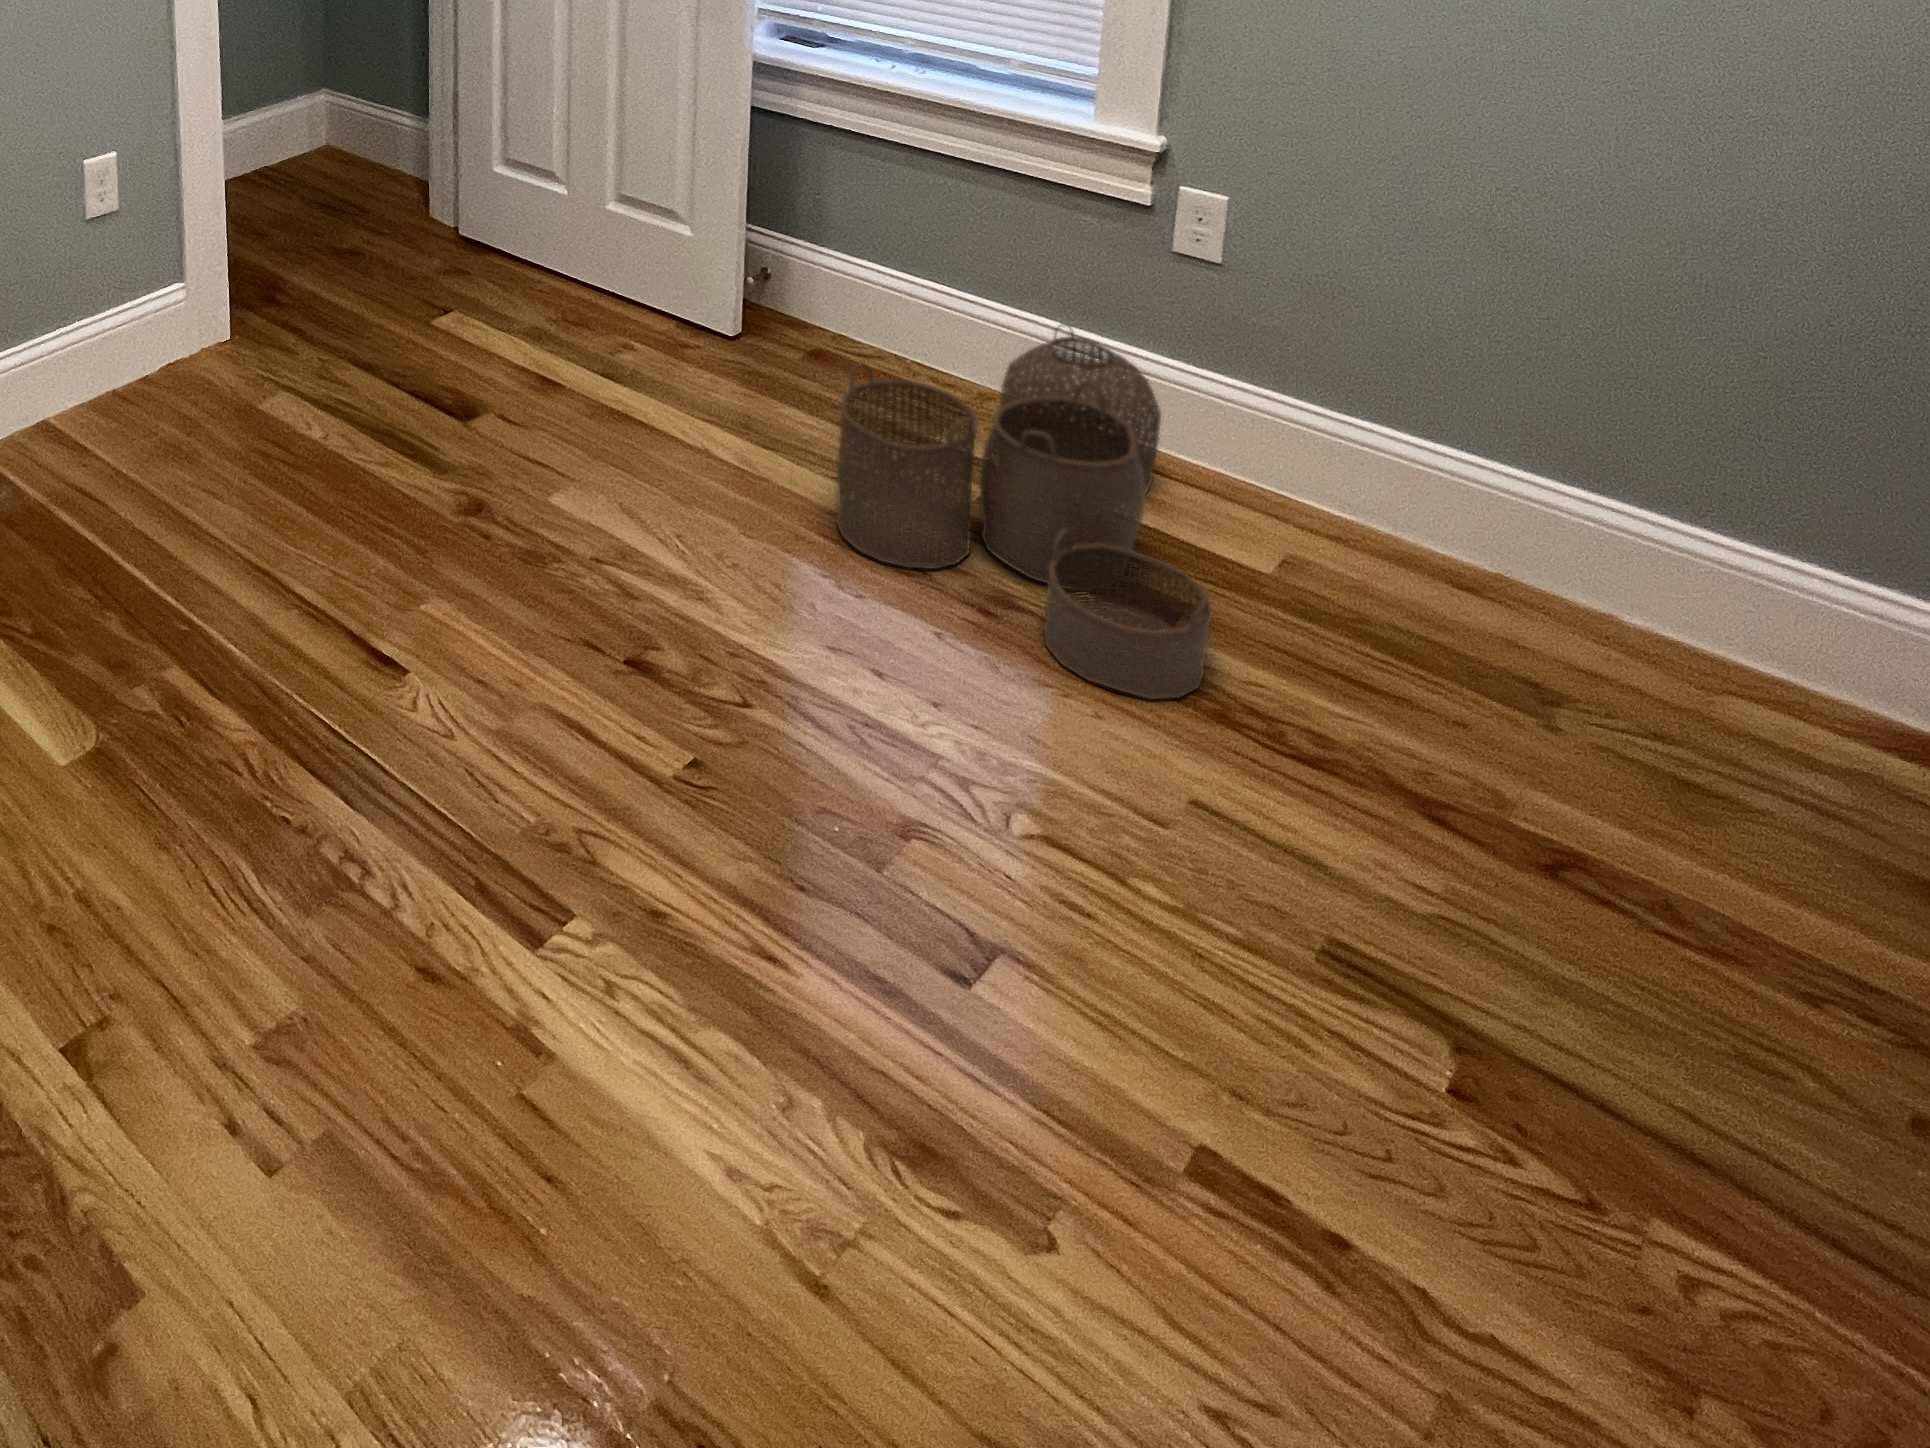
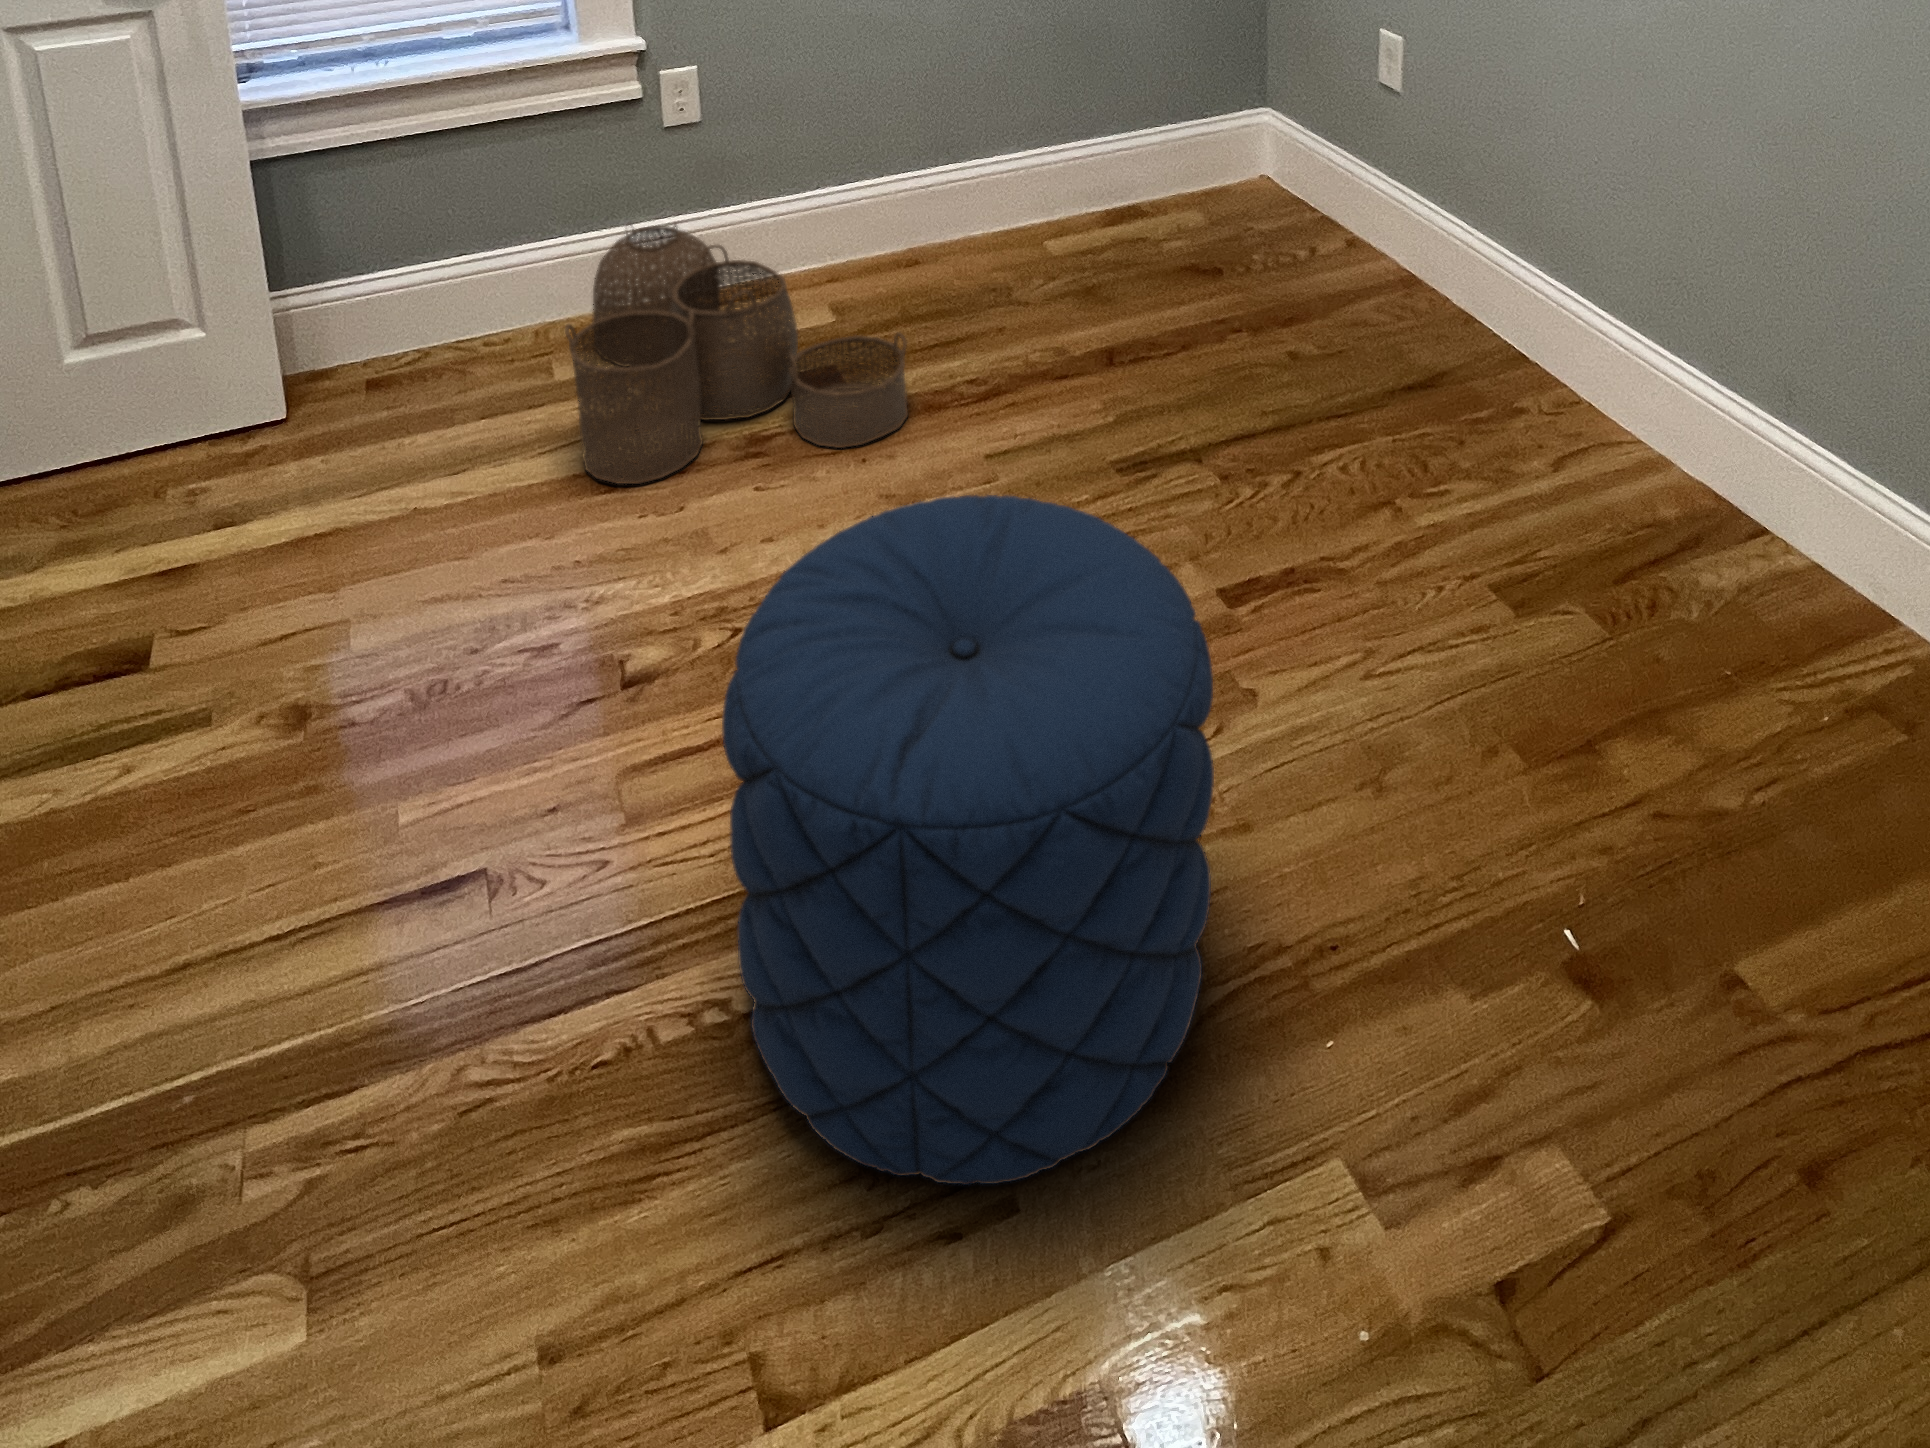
pouf: none [239,561,742,1288] -> present [722,495,1214,1185]

